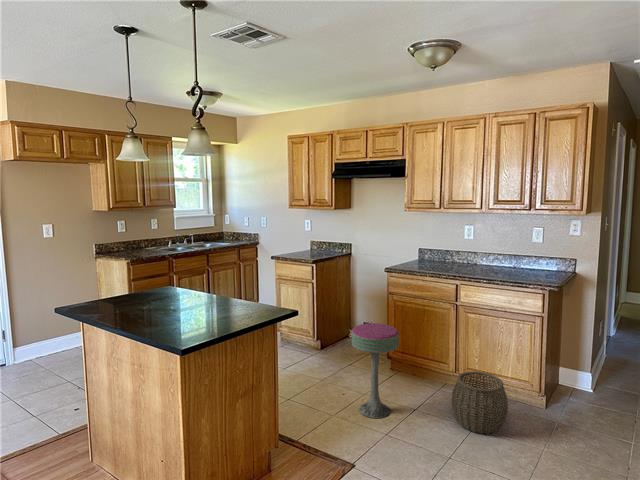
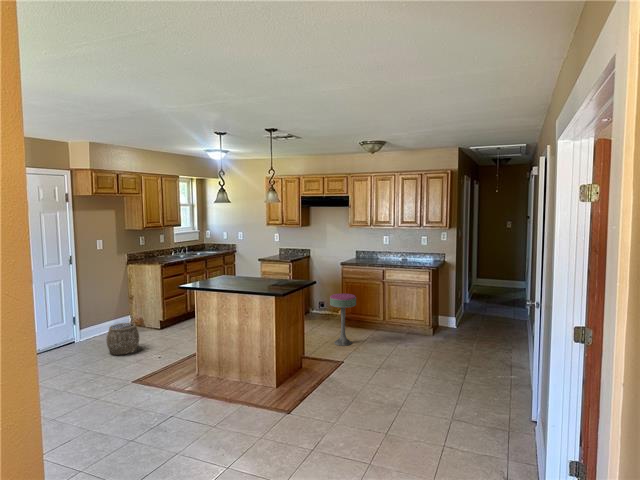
woven basket: present [451,372,508,434] -> present [106,323,139,355]

